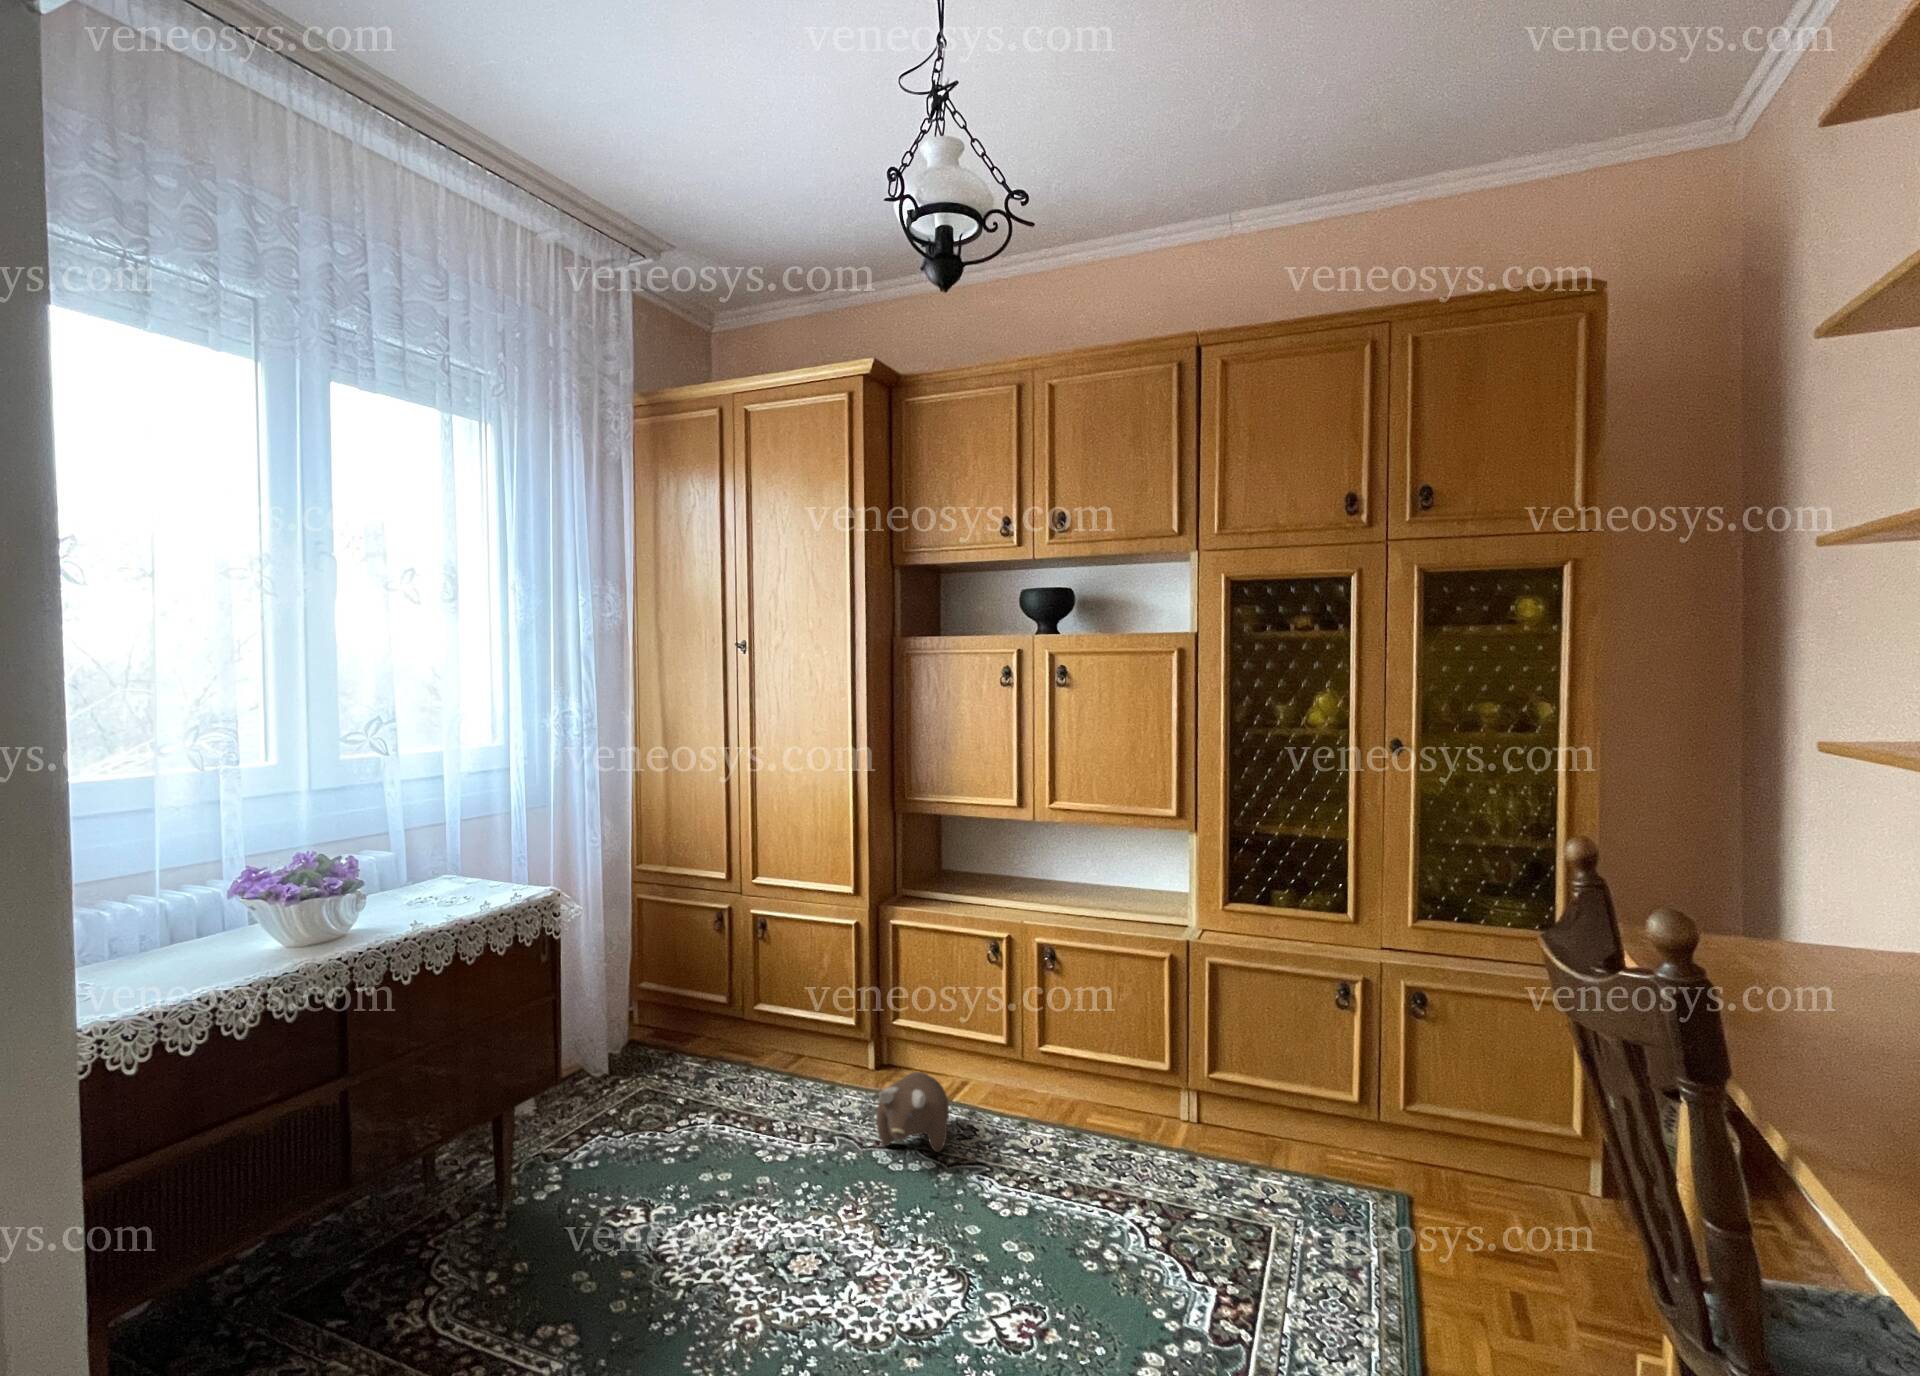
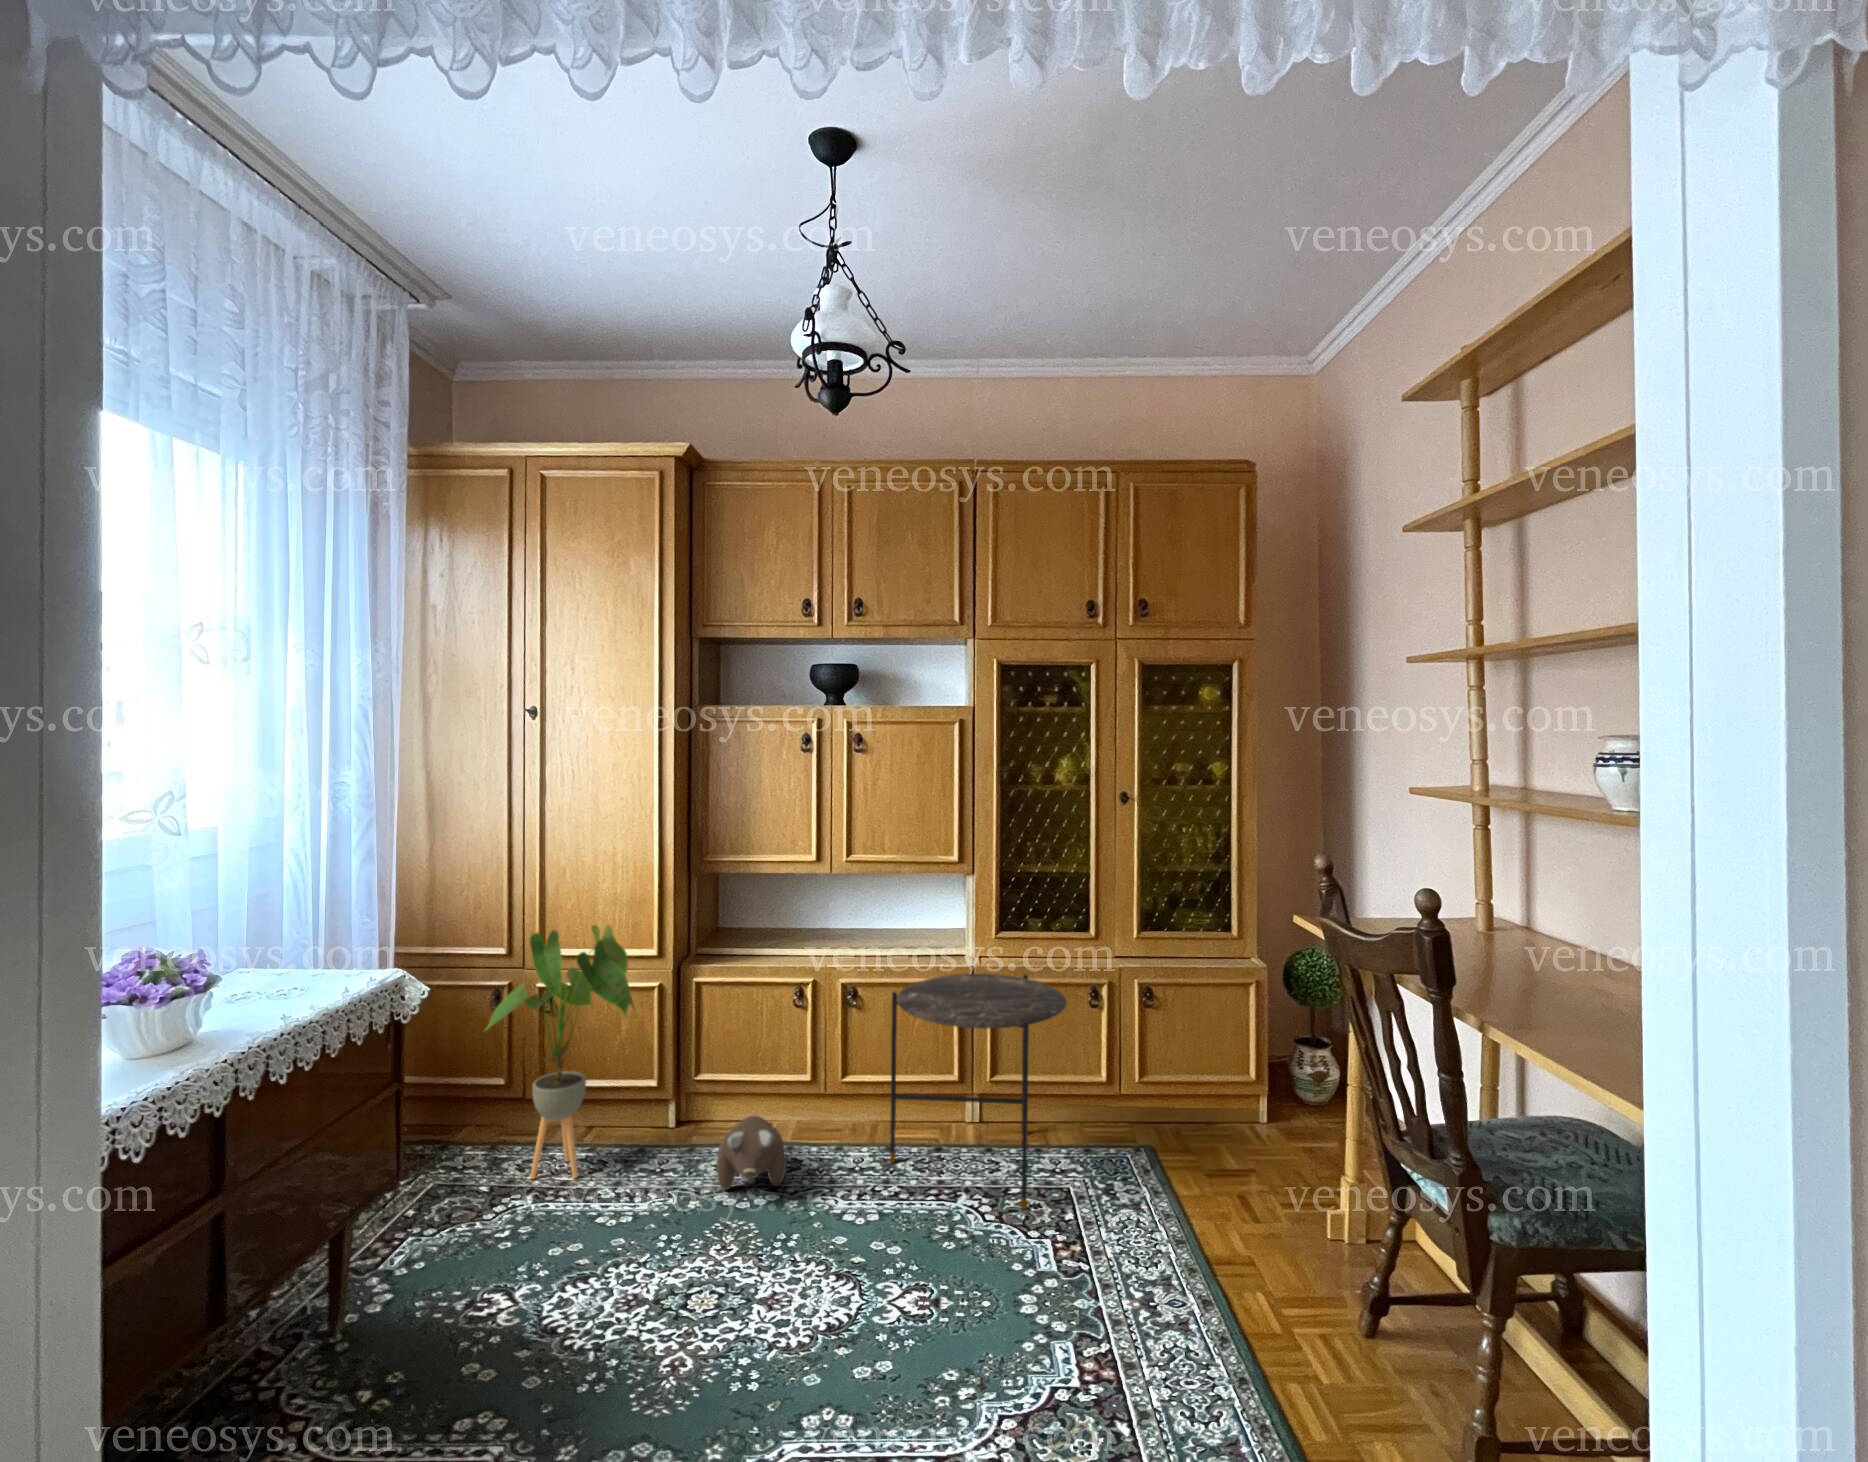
house plant: none [677,858,823,1105] -> present [487,925,635,1179]
side table: none [1068,946,1278,1242] -> present [890,974,1067,1209]

